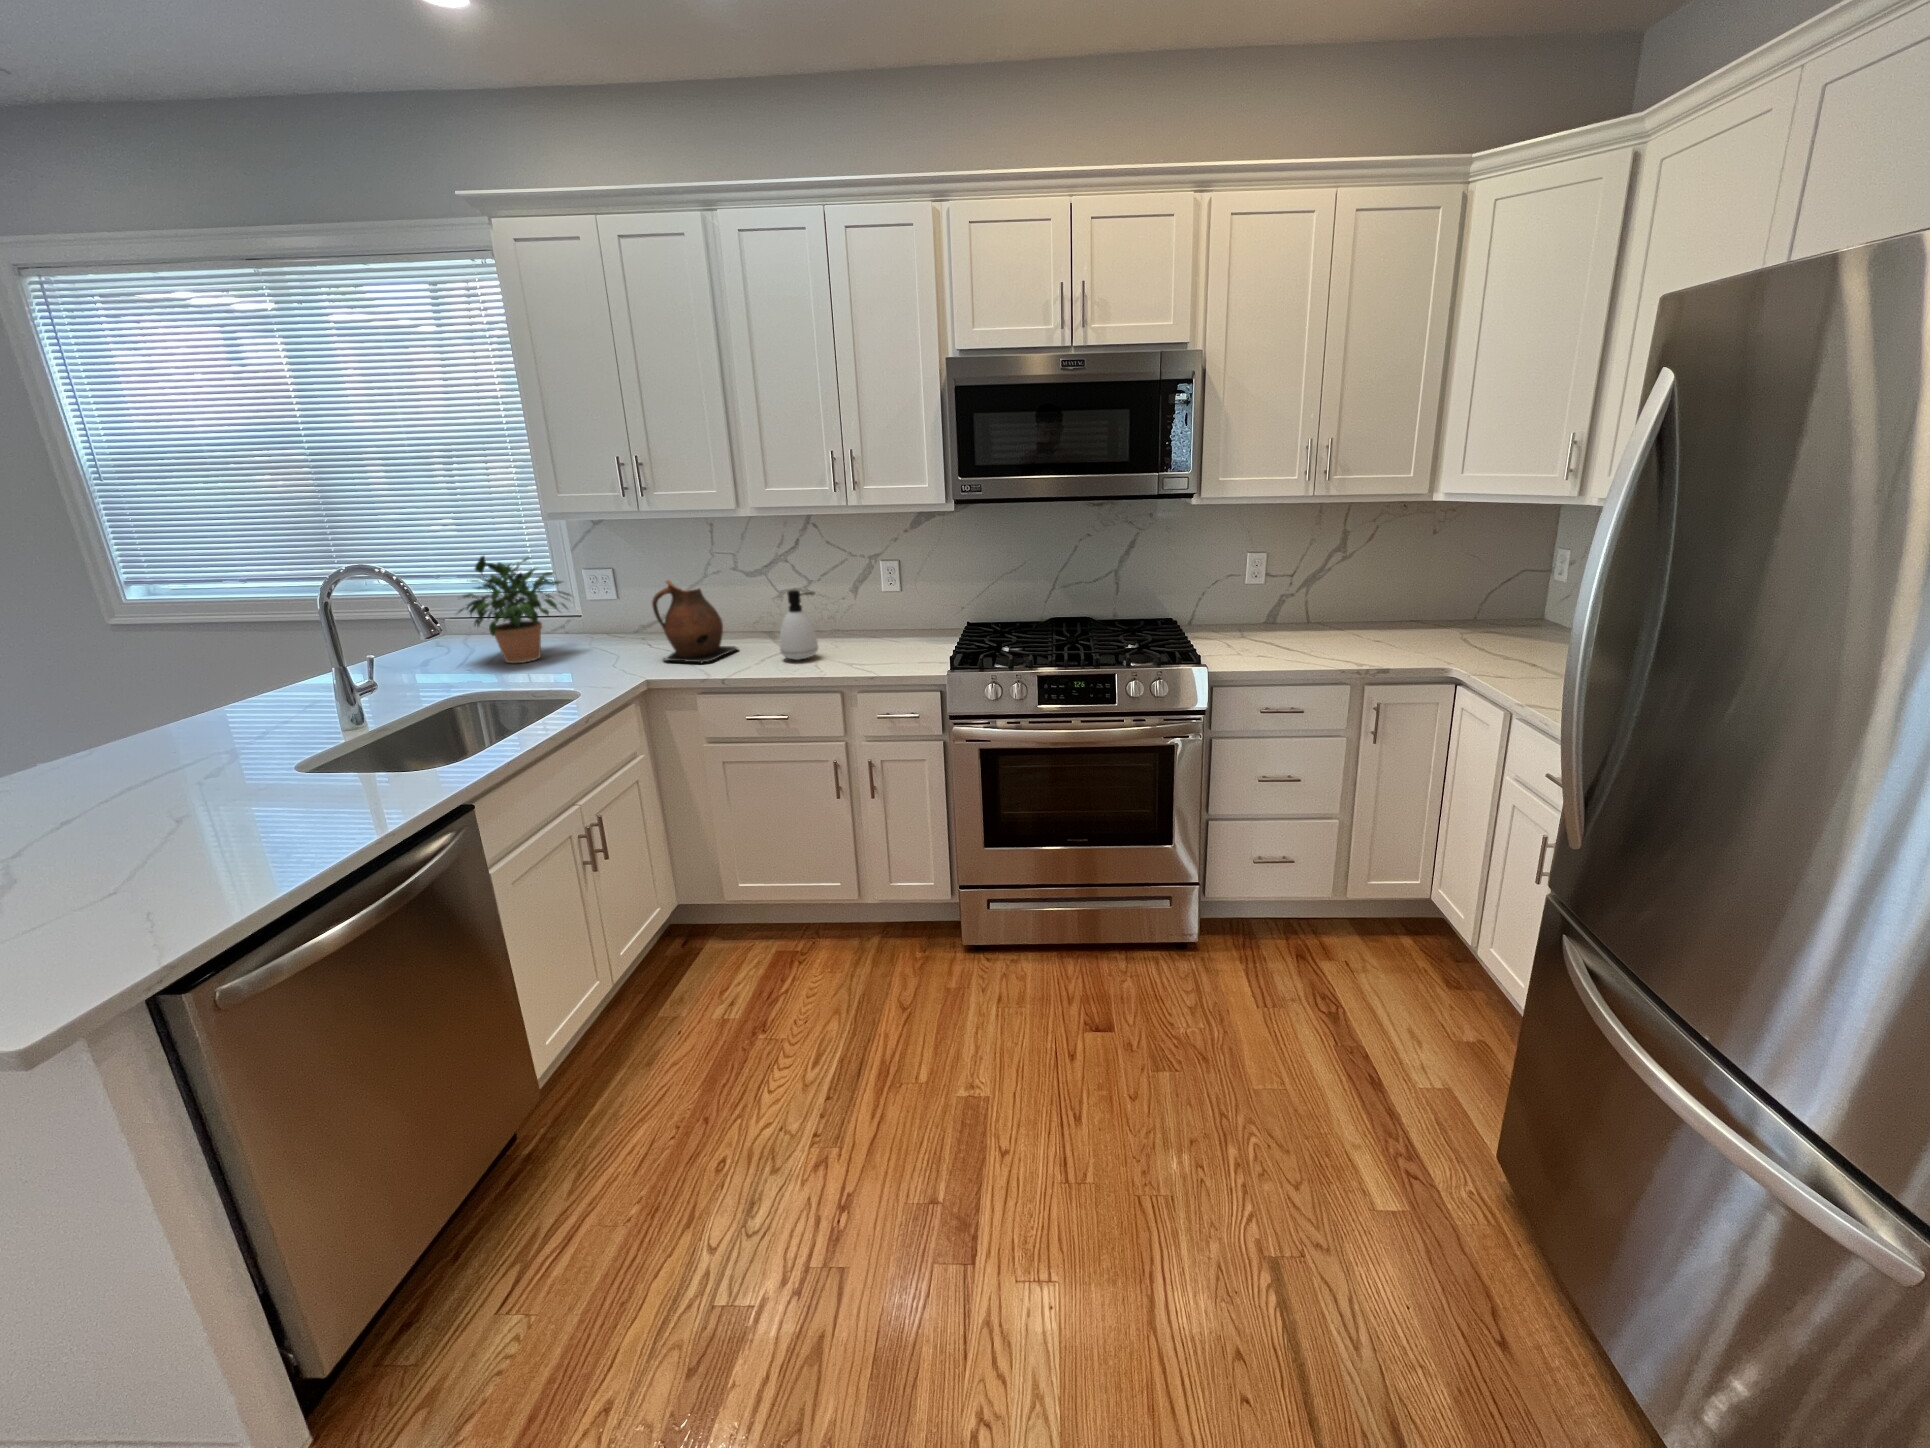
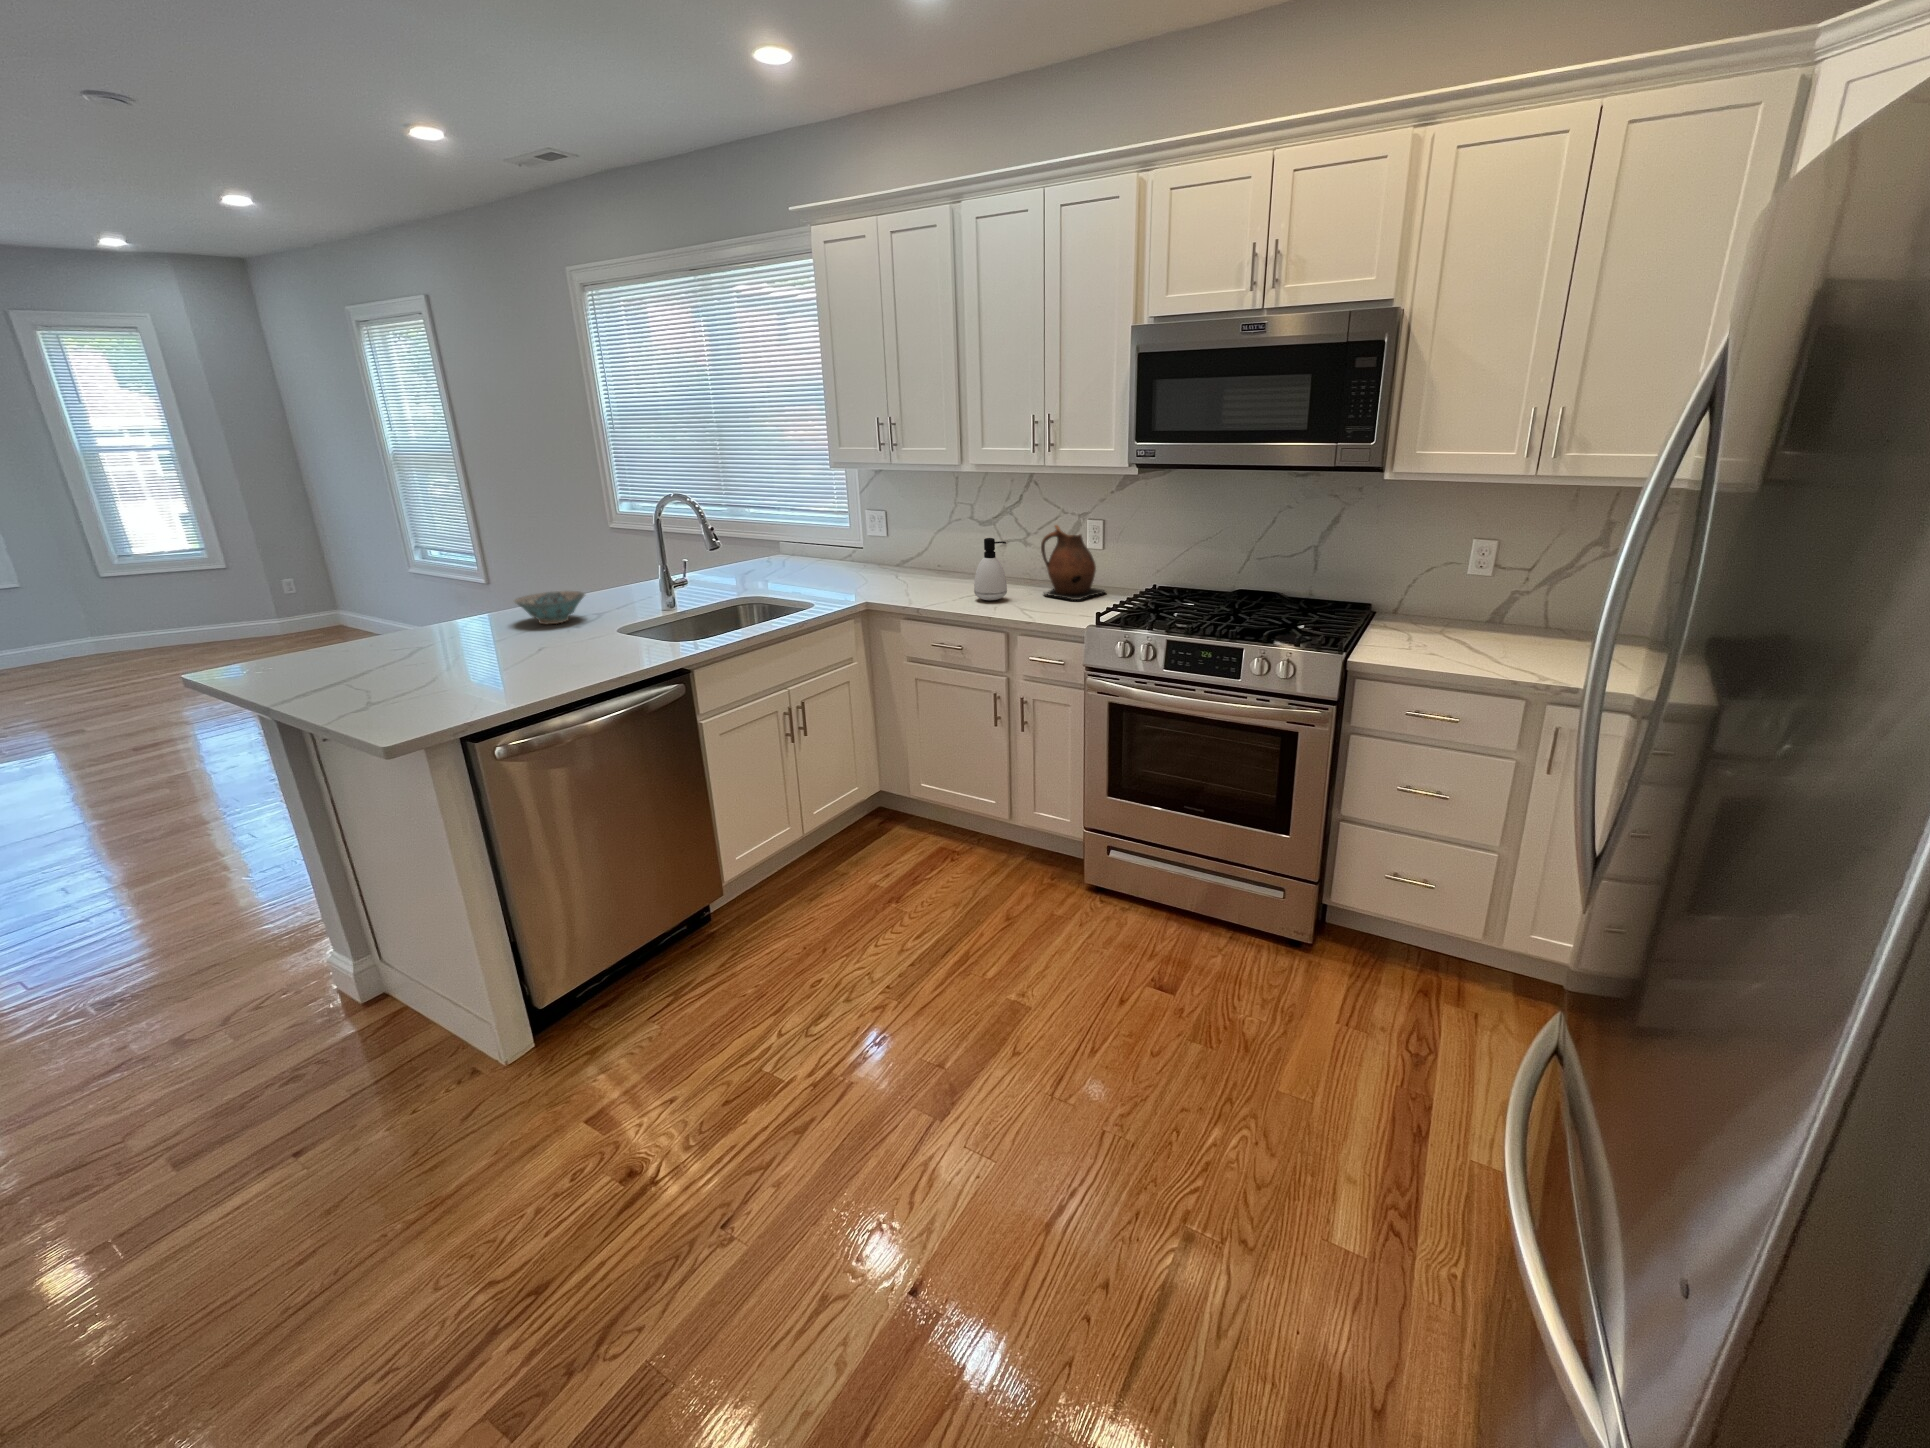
potted plant: present [458,556,571,663] -> none [762,491,845,578]
ceramic pitcher: present [652,580,738,663] -> present [1041,525,1105,600]
ceramic bowl: none [85,725,227,785] -> present [514,591,585,624]

